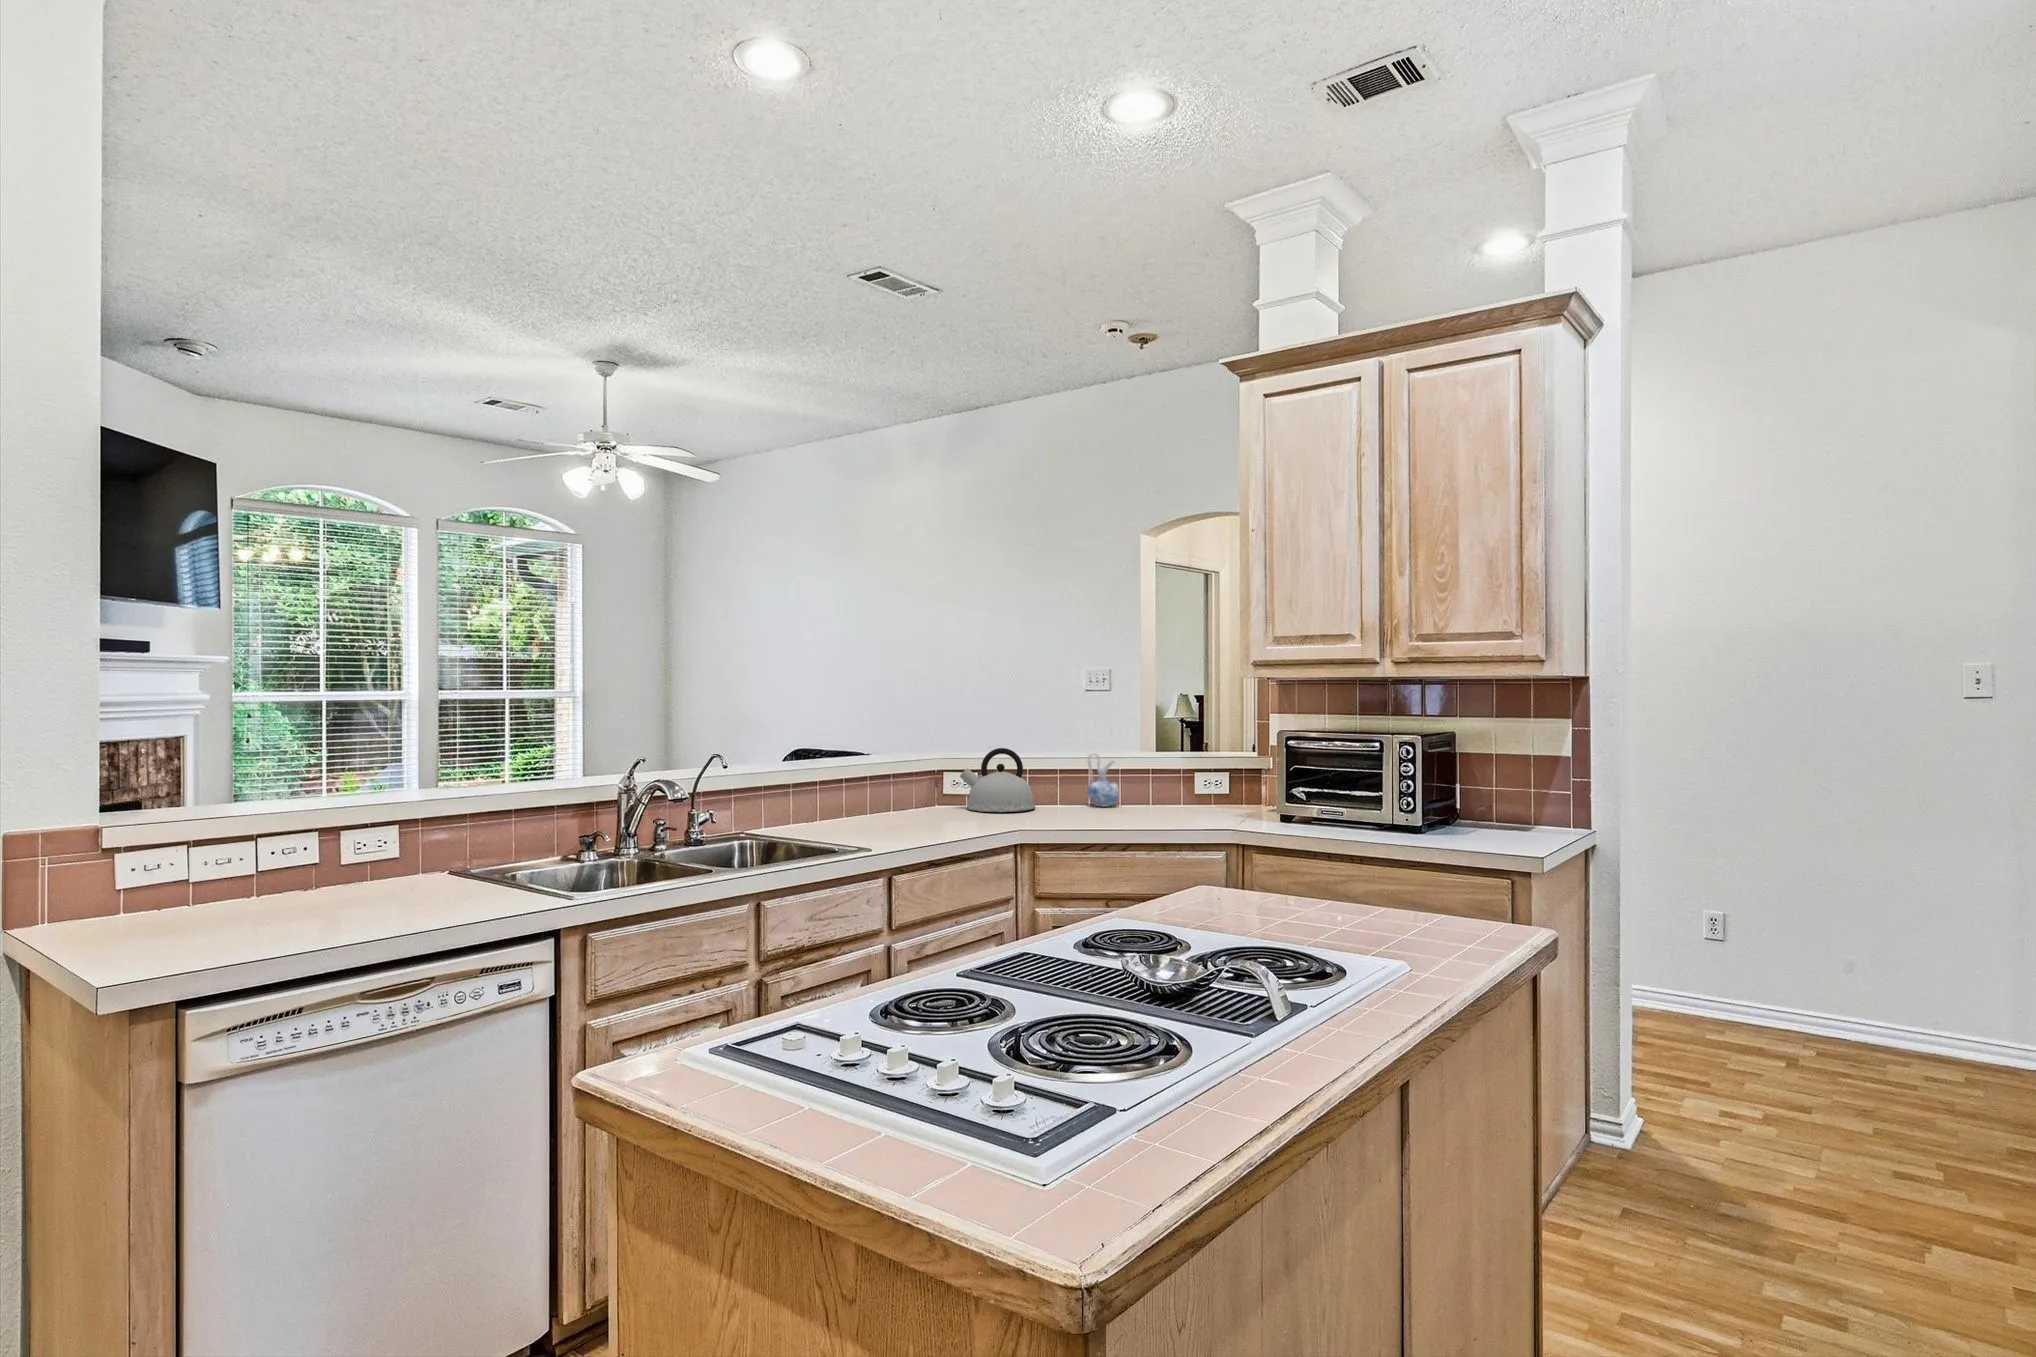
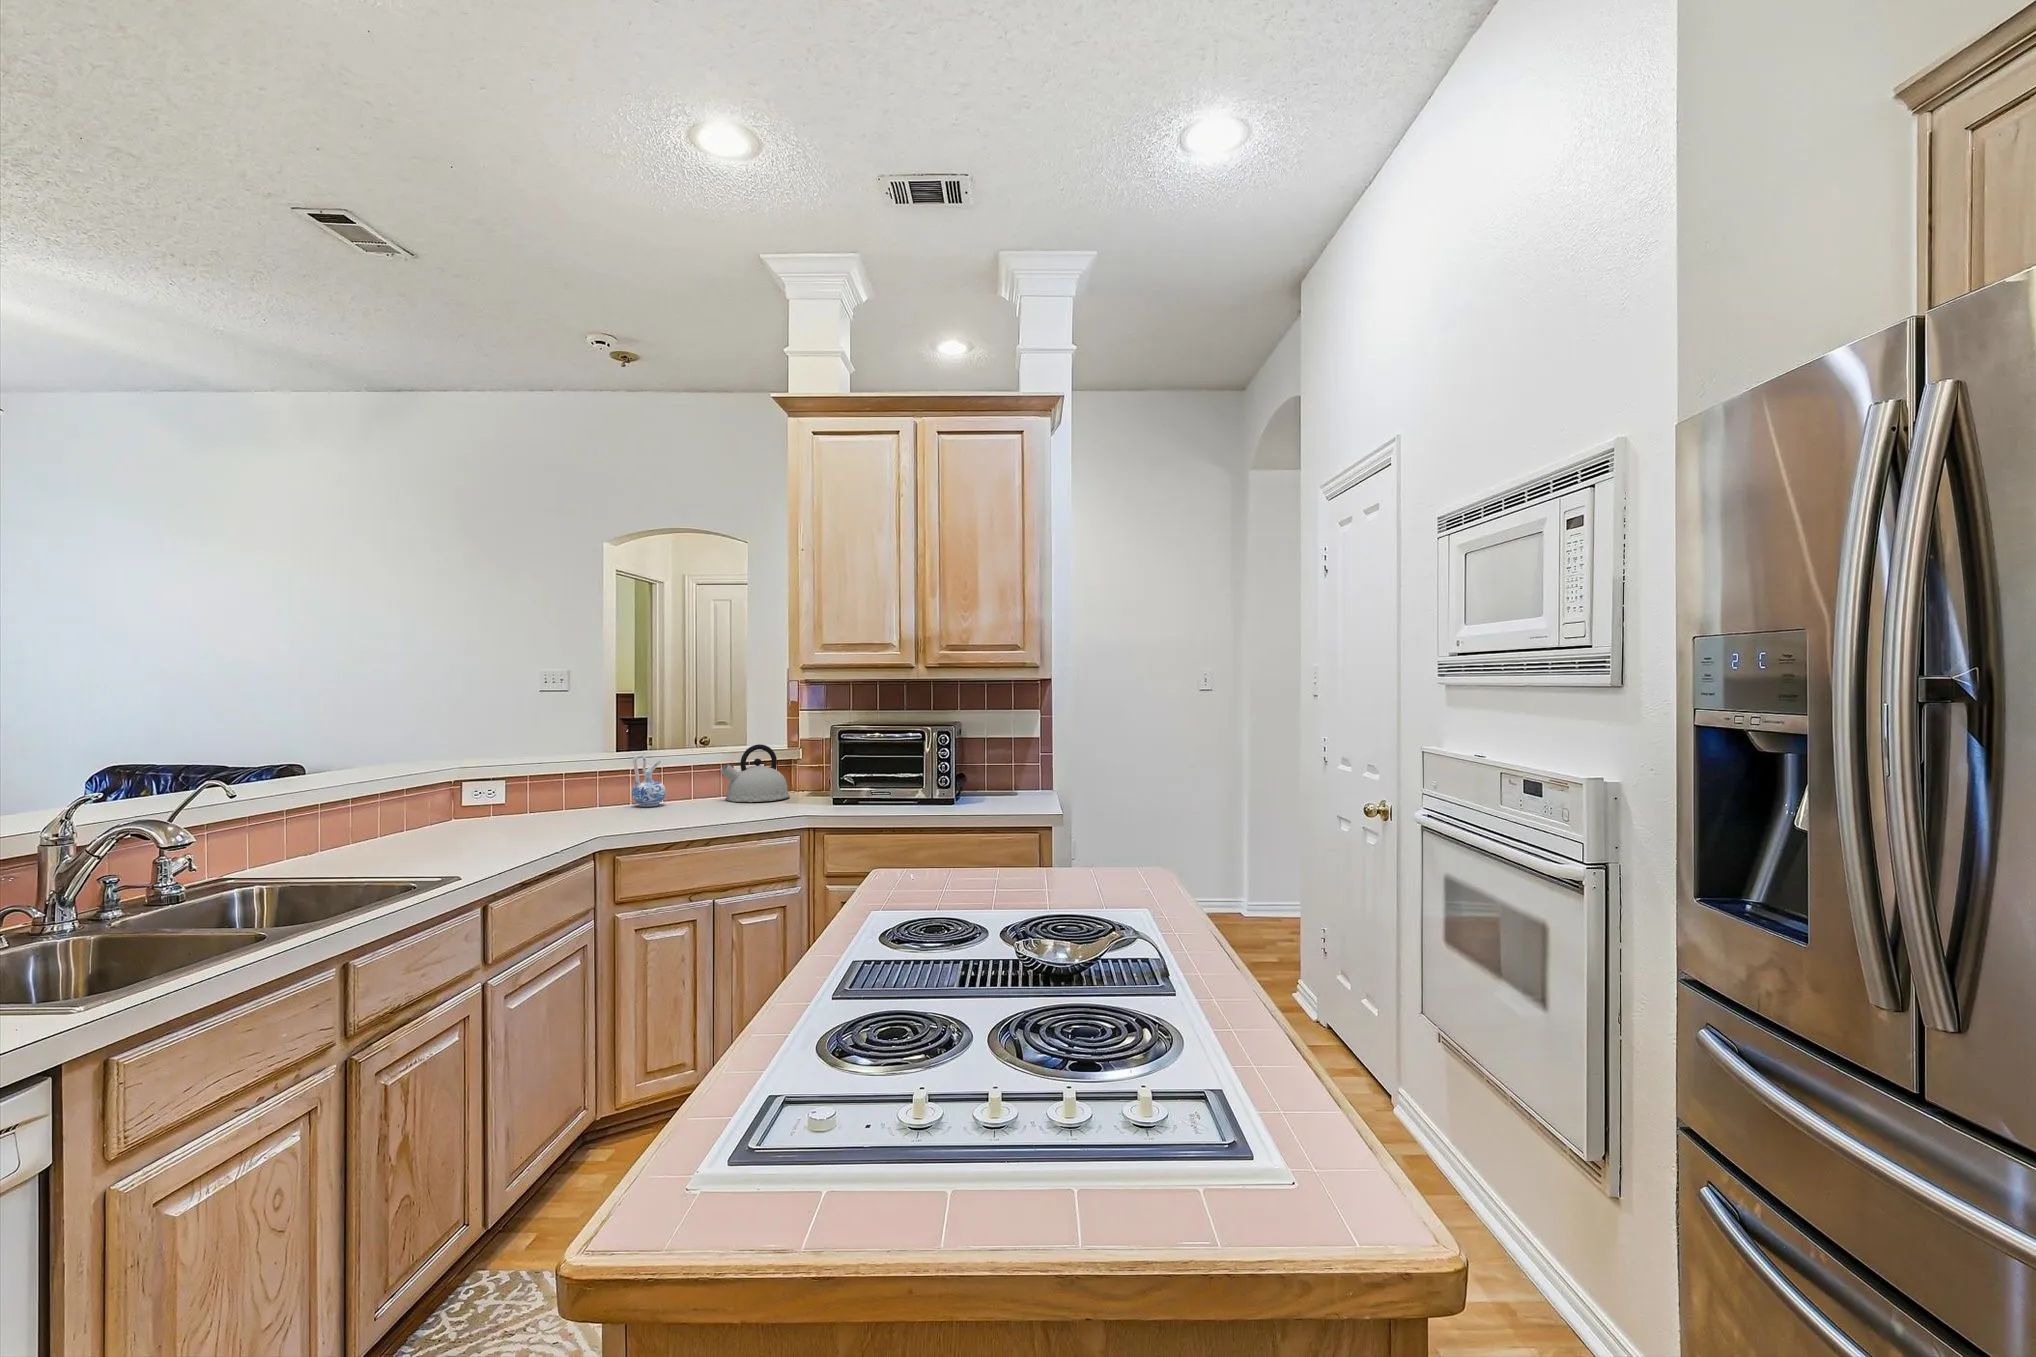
kettle: present [960,748,1035,812] -> present [720,744,790,802]

